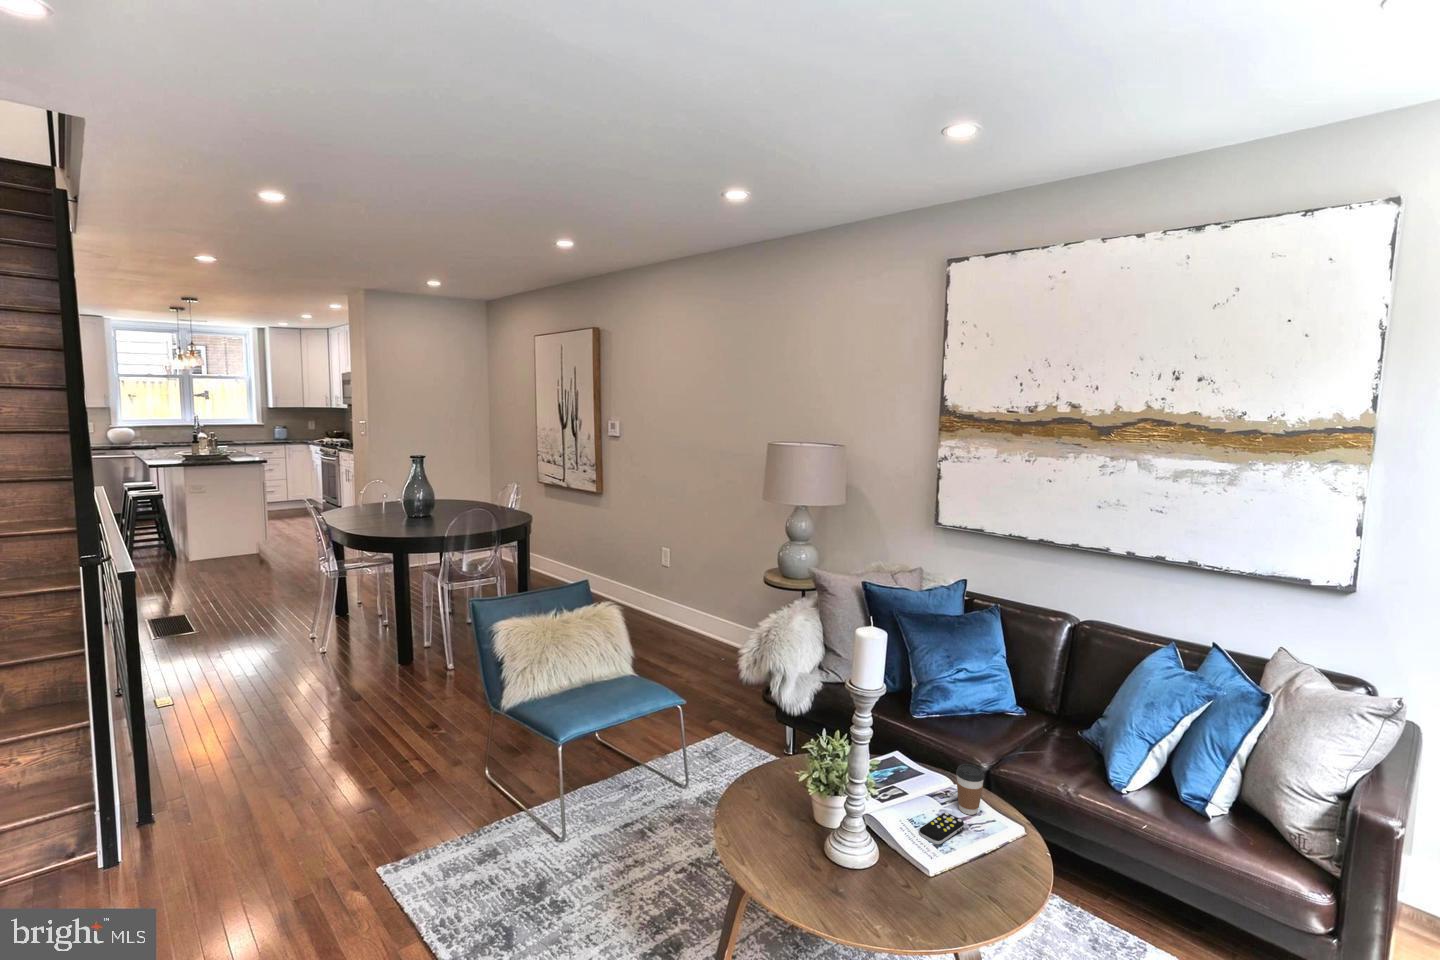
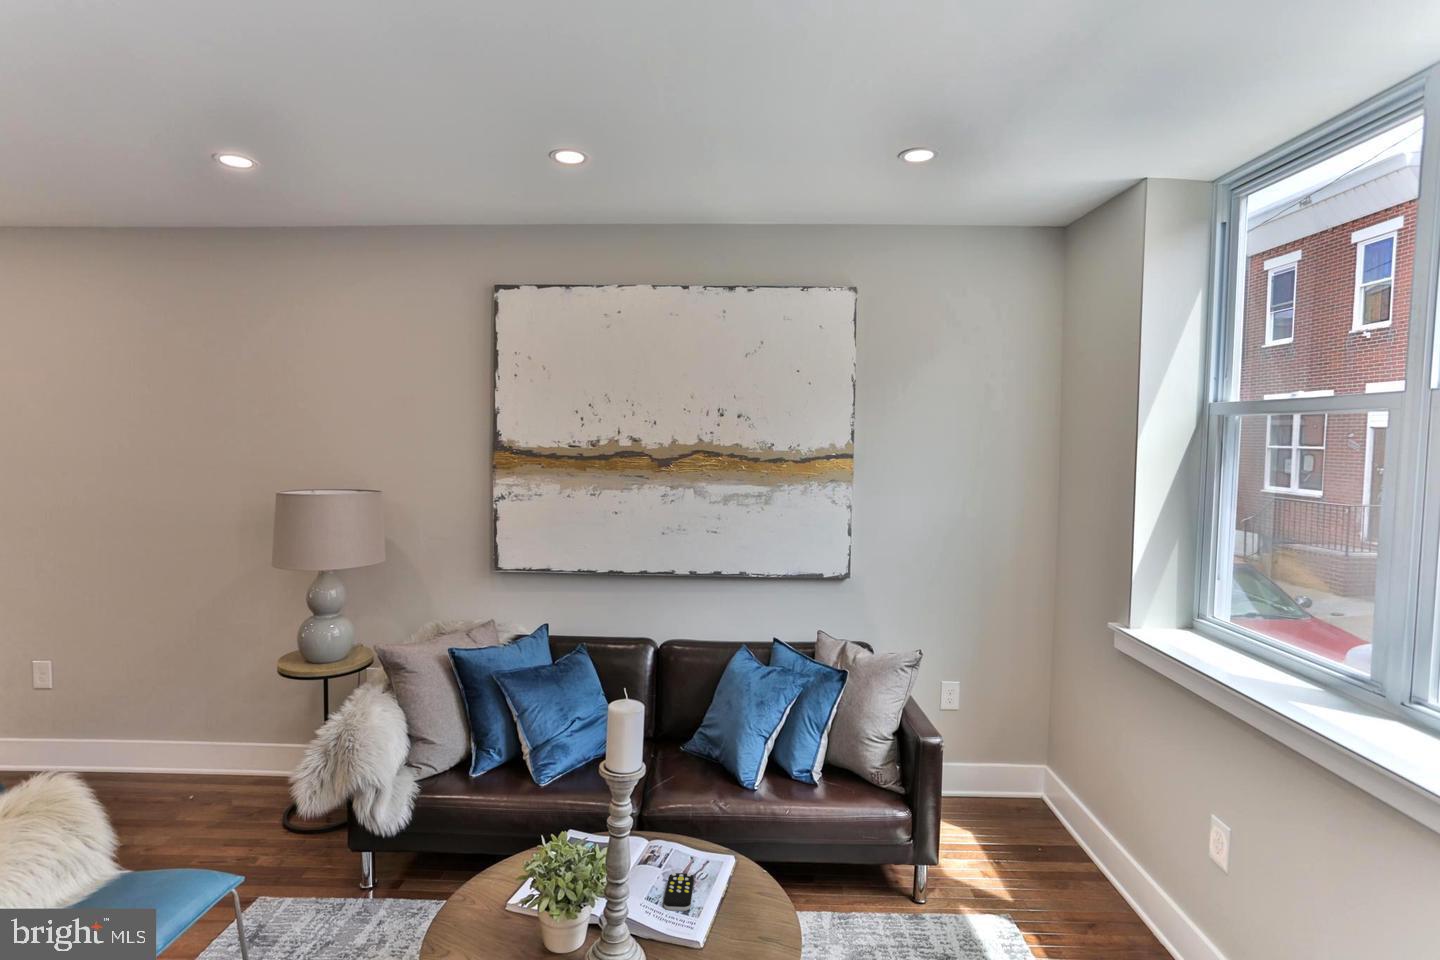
coffee cup: present [956,764,984,815] -> none [664,812,693,867]

